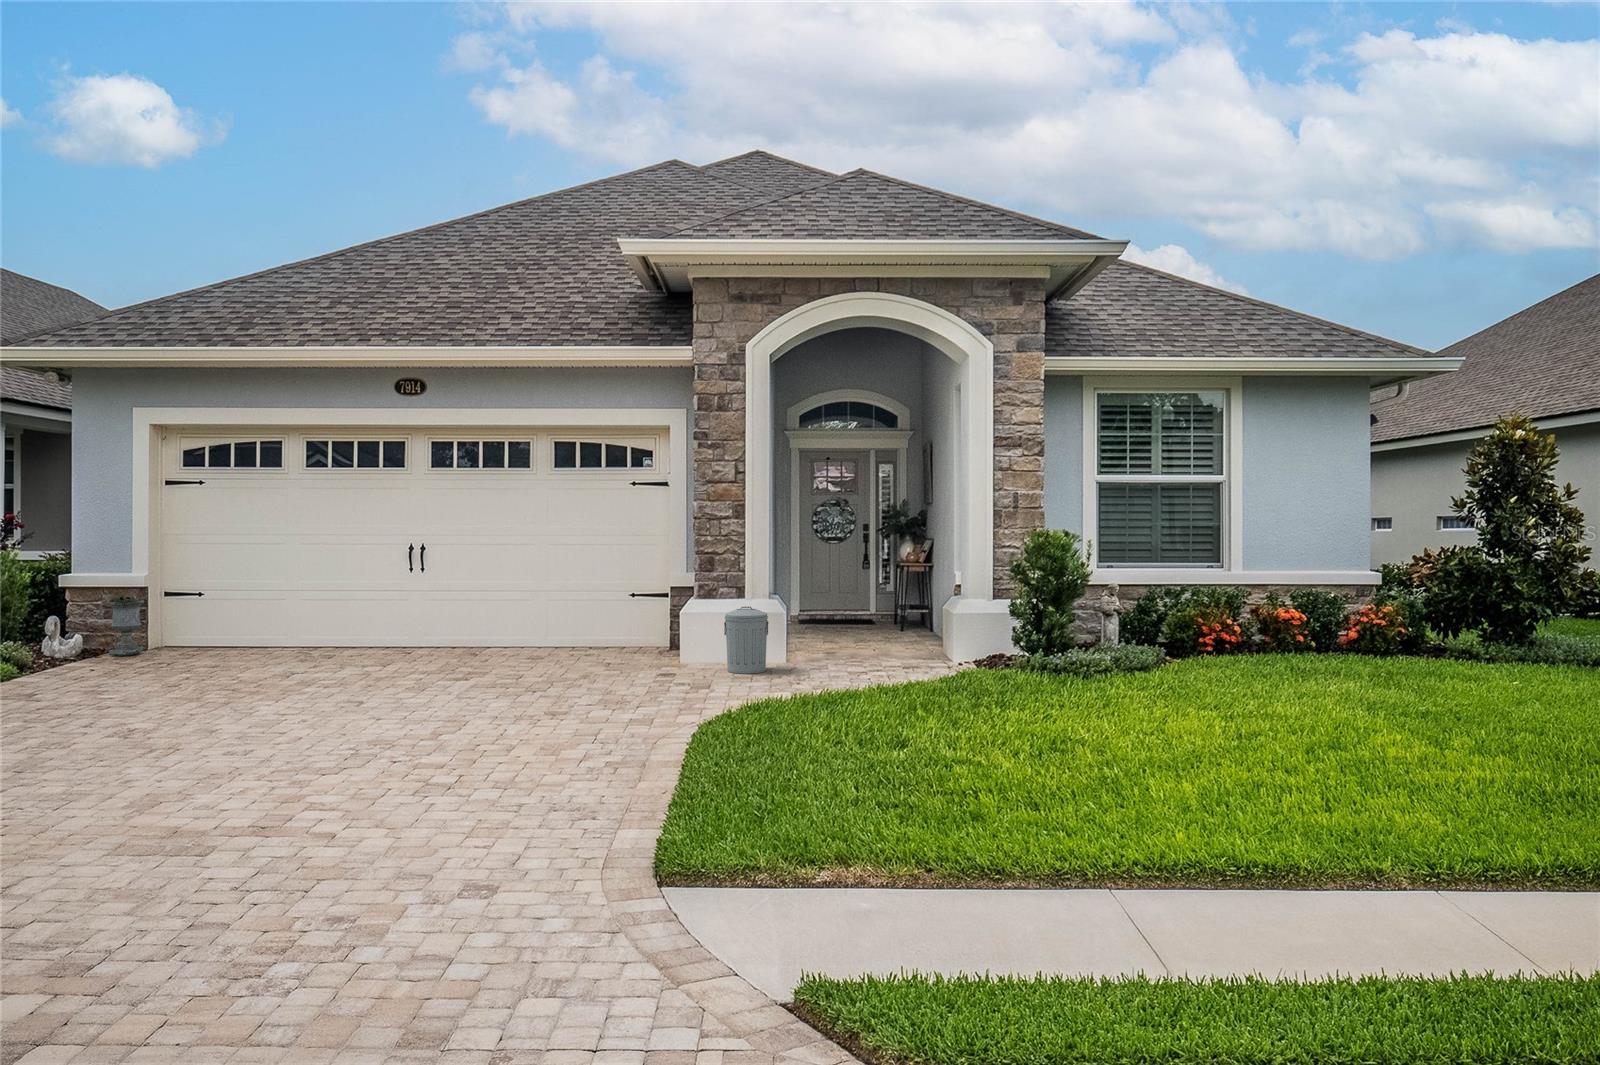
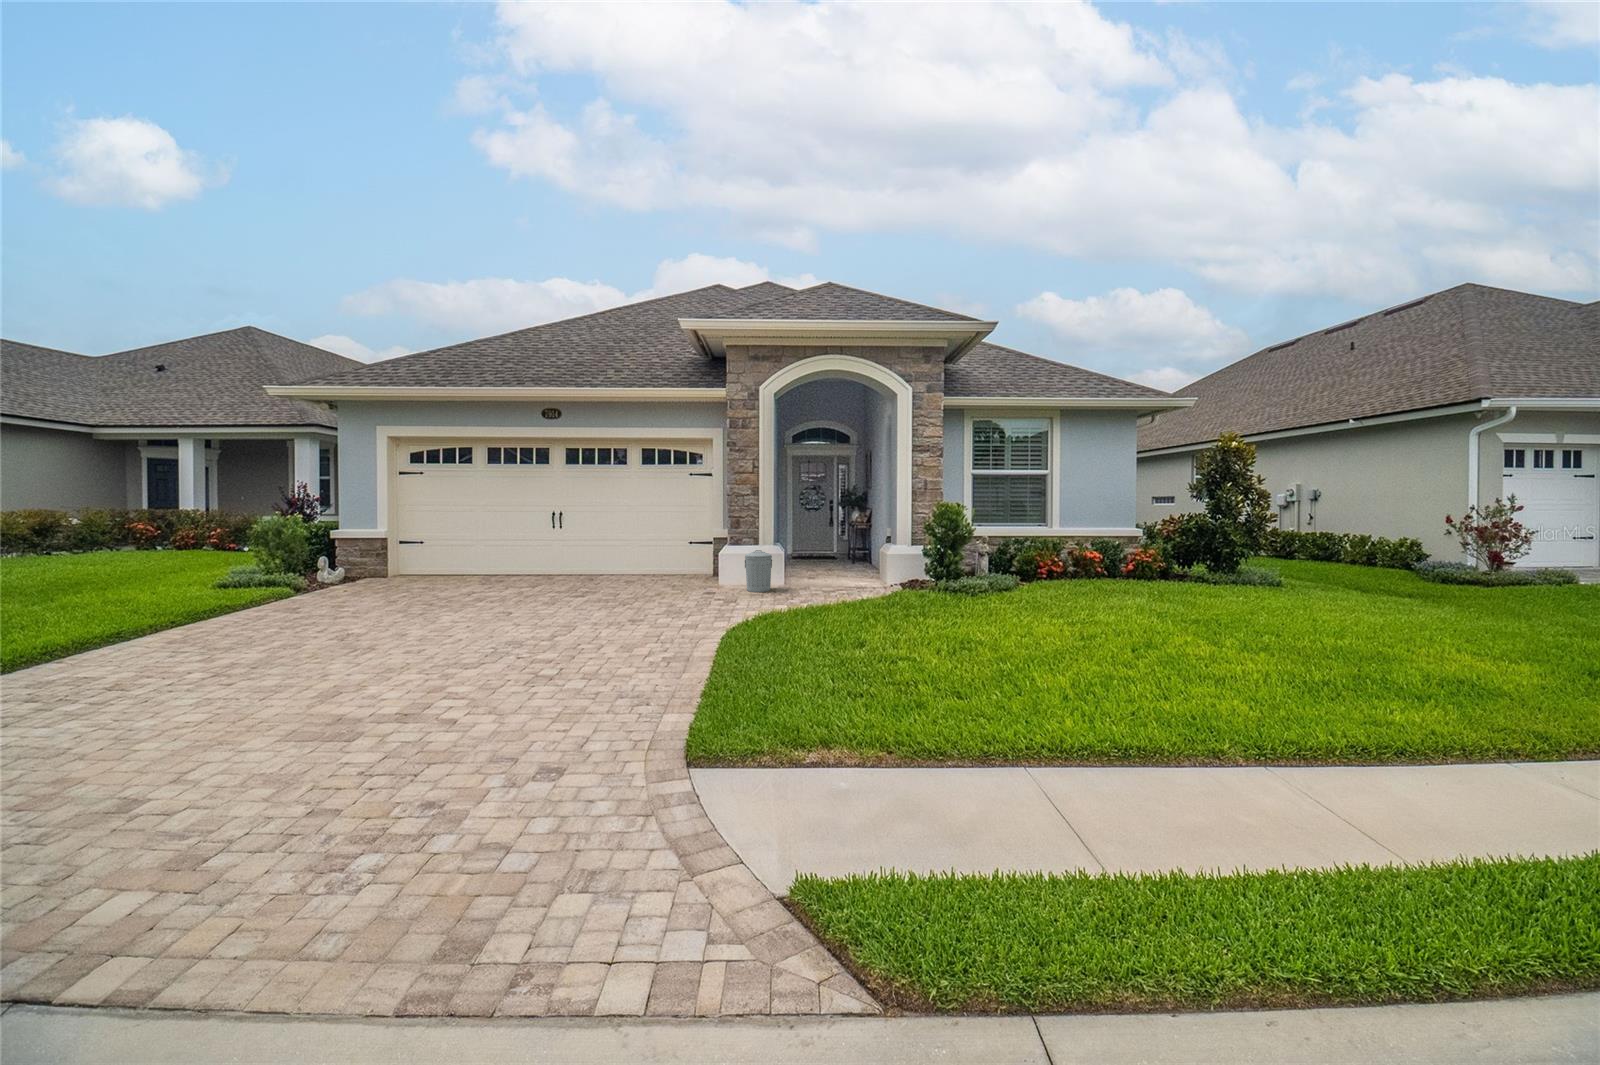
planter: present [107,595,144,656] -> none [363,542,388,580]

